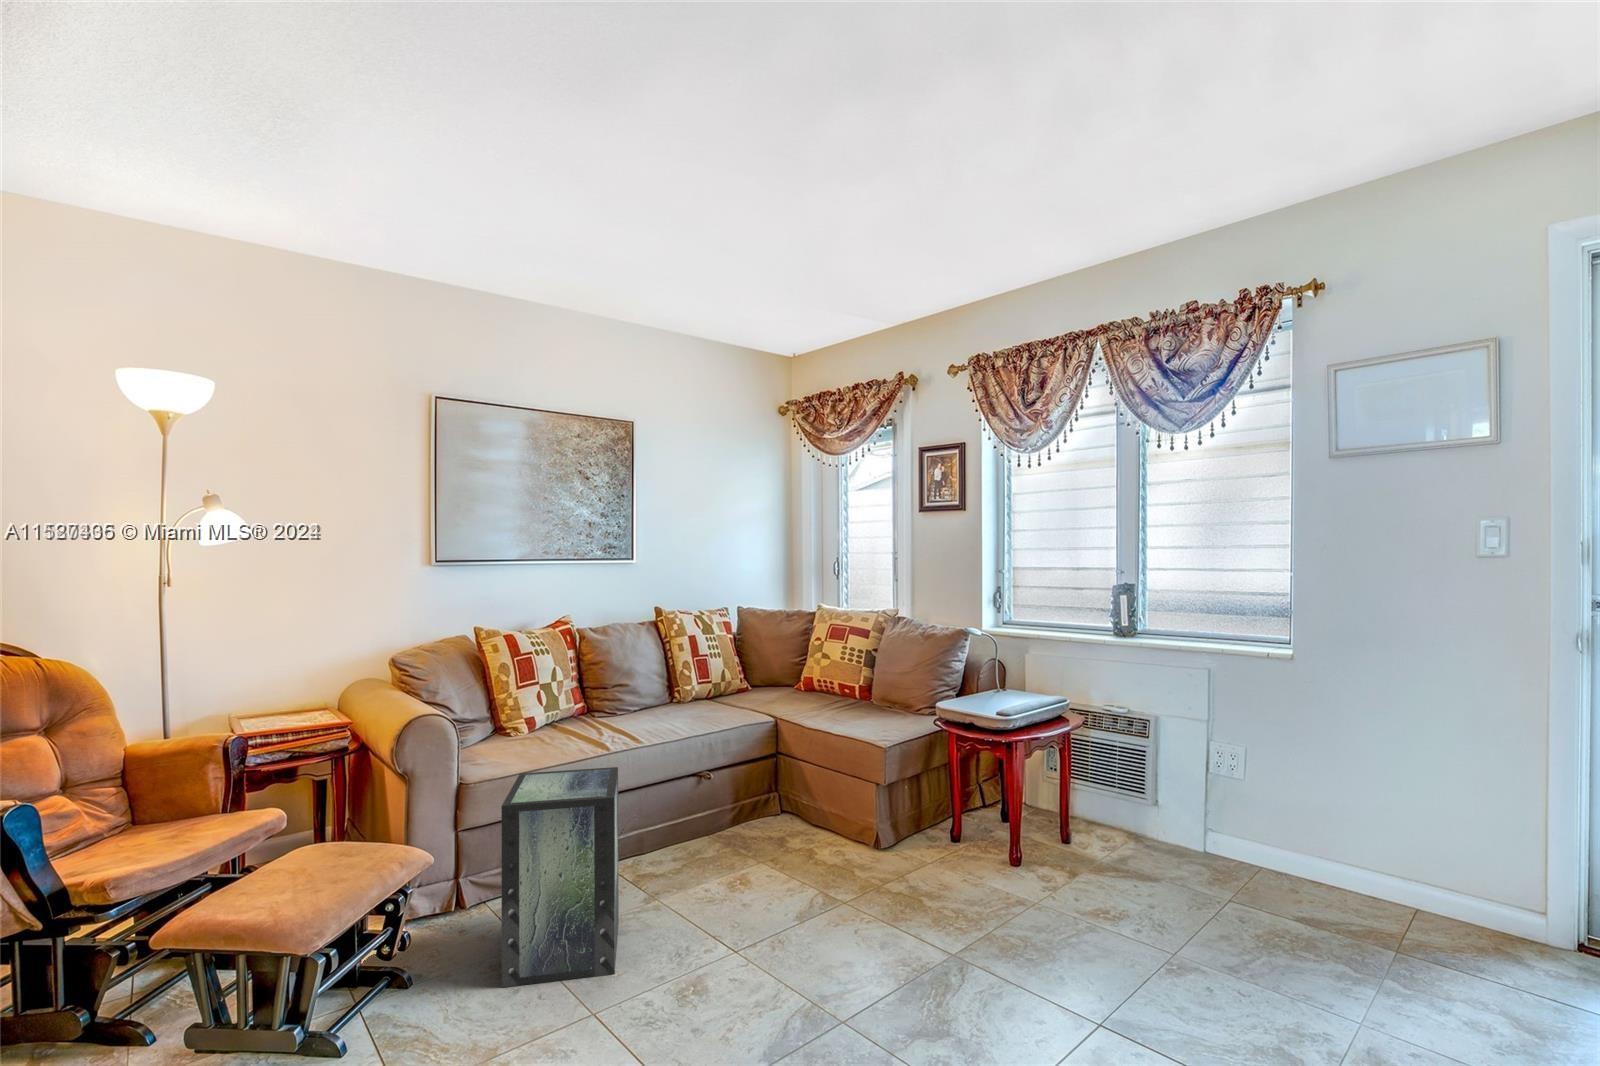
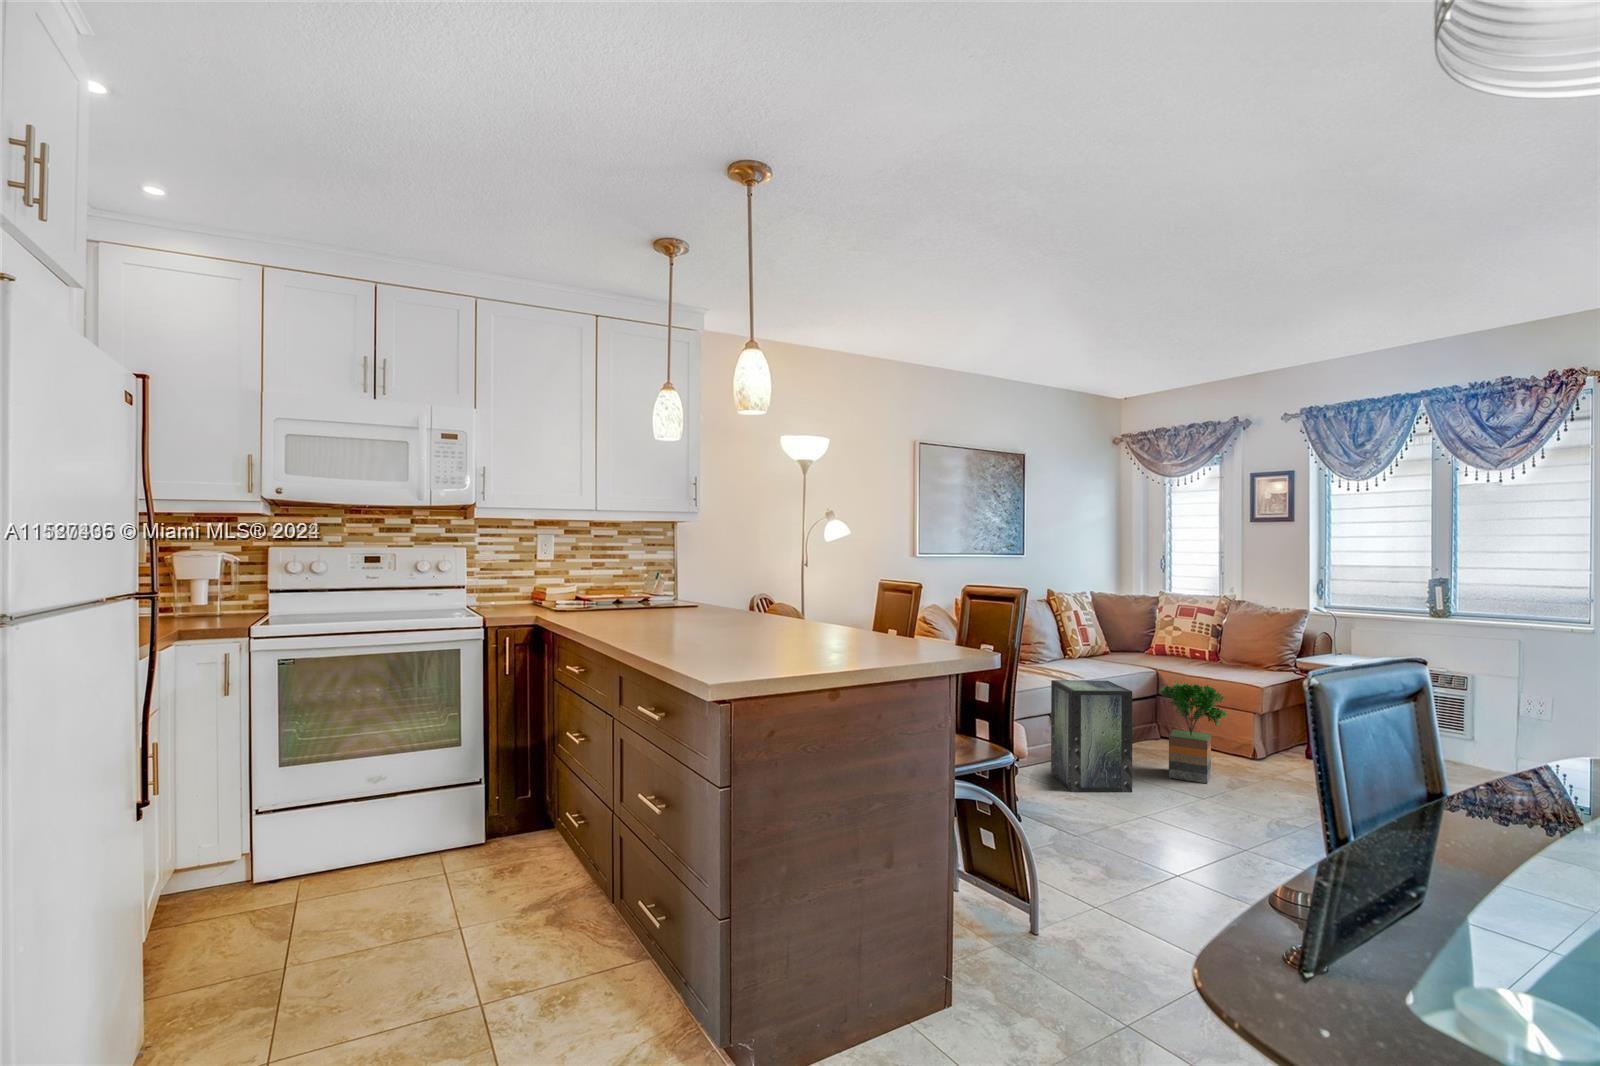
potted tree: none [709,758,805,931] -> present [1160,682,1227,783]

